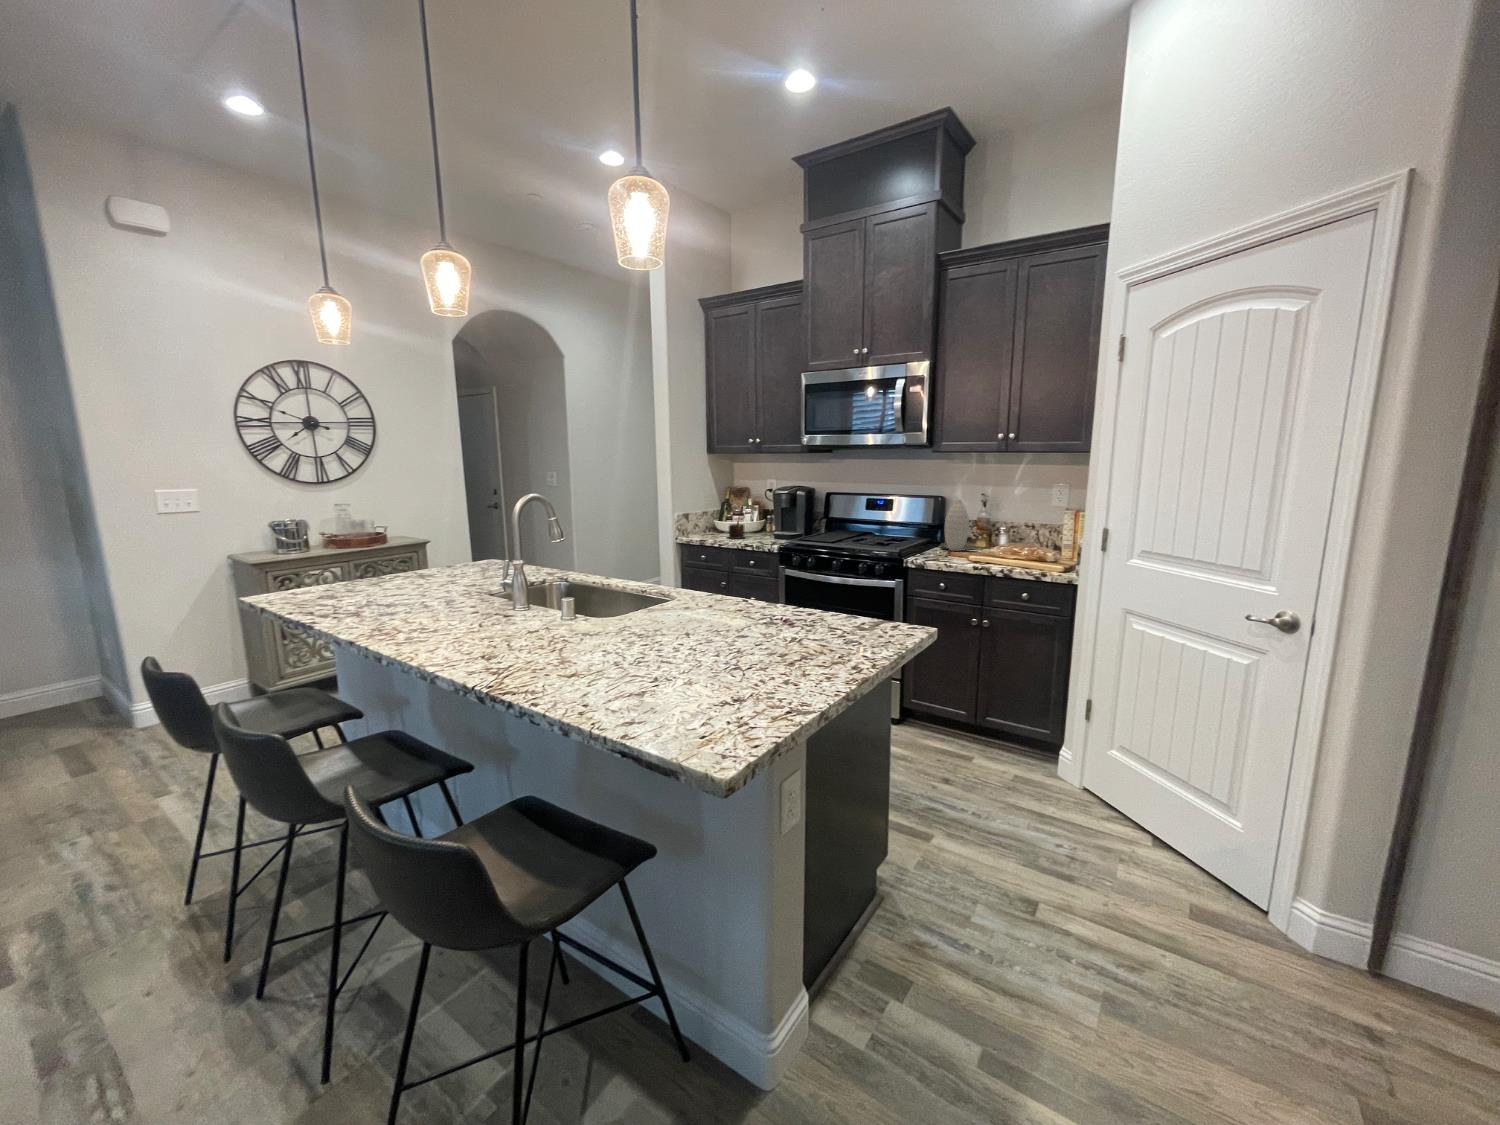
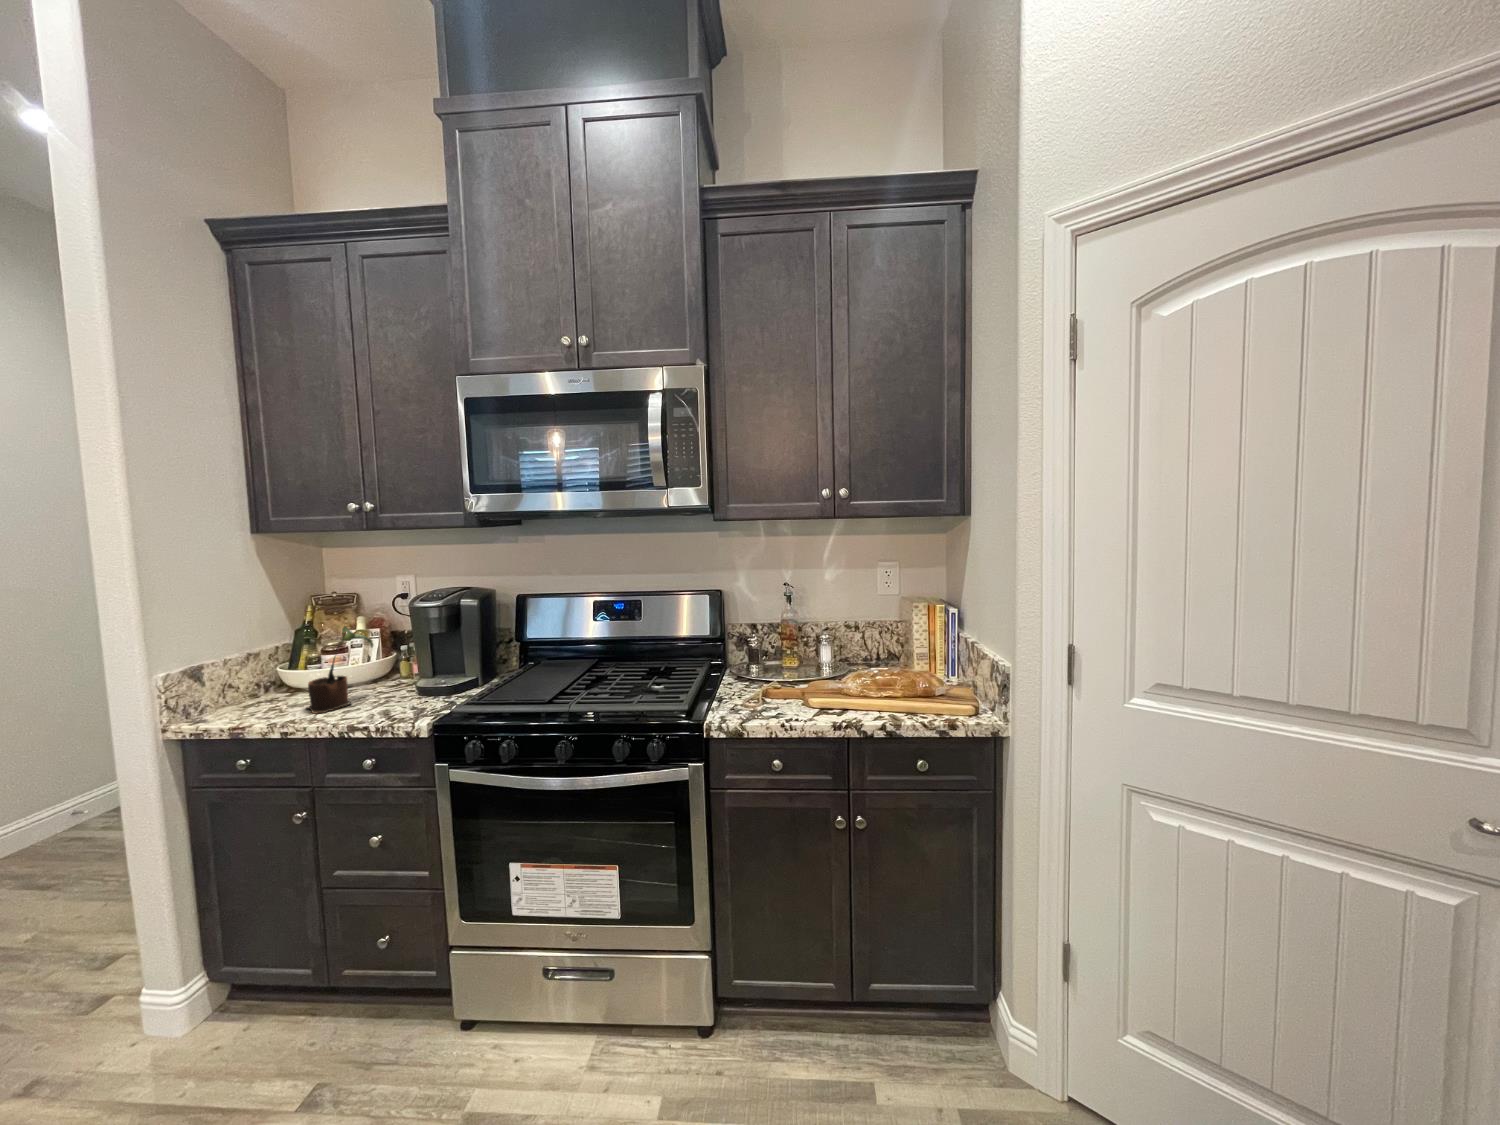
vase: present [945,499,969,551] -> none [741,596,779,683]

